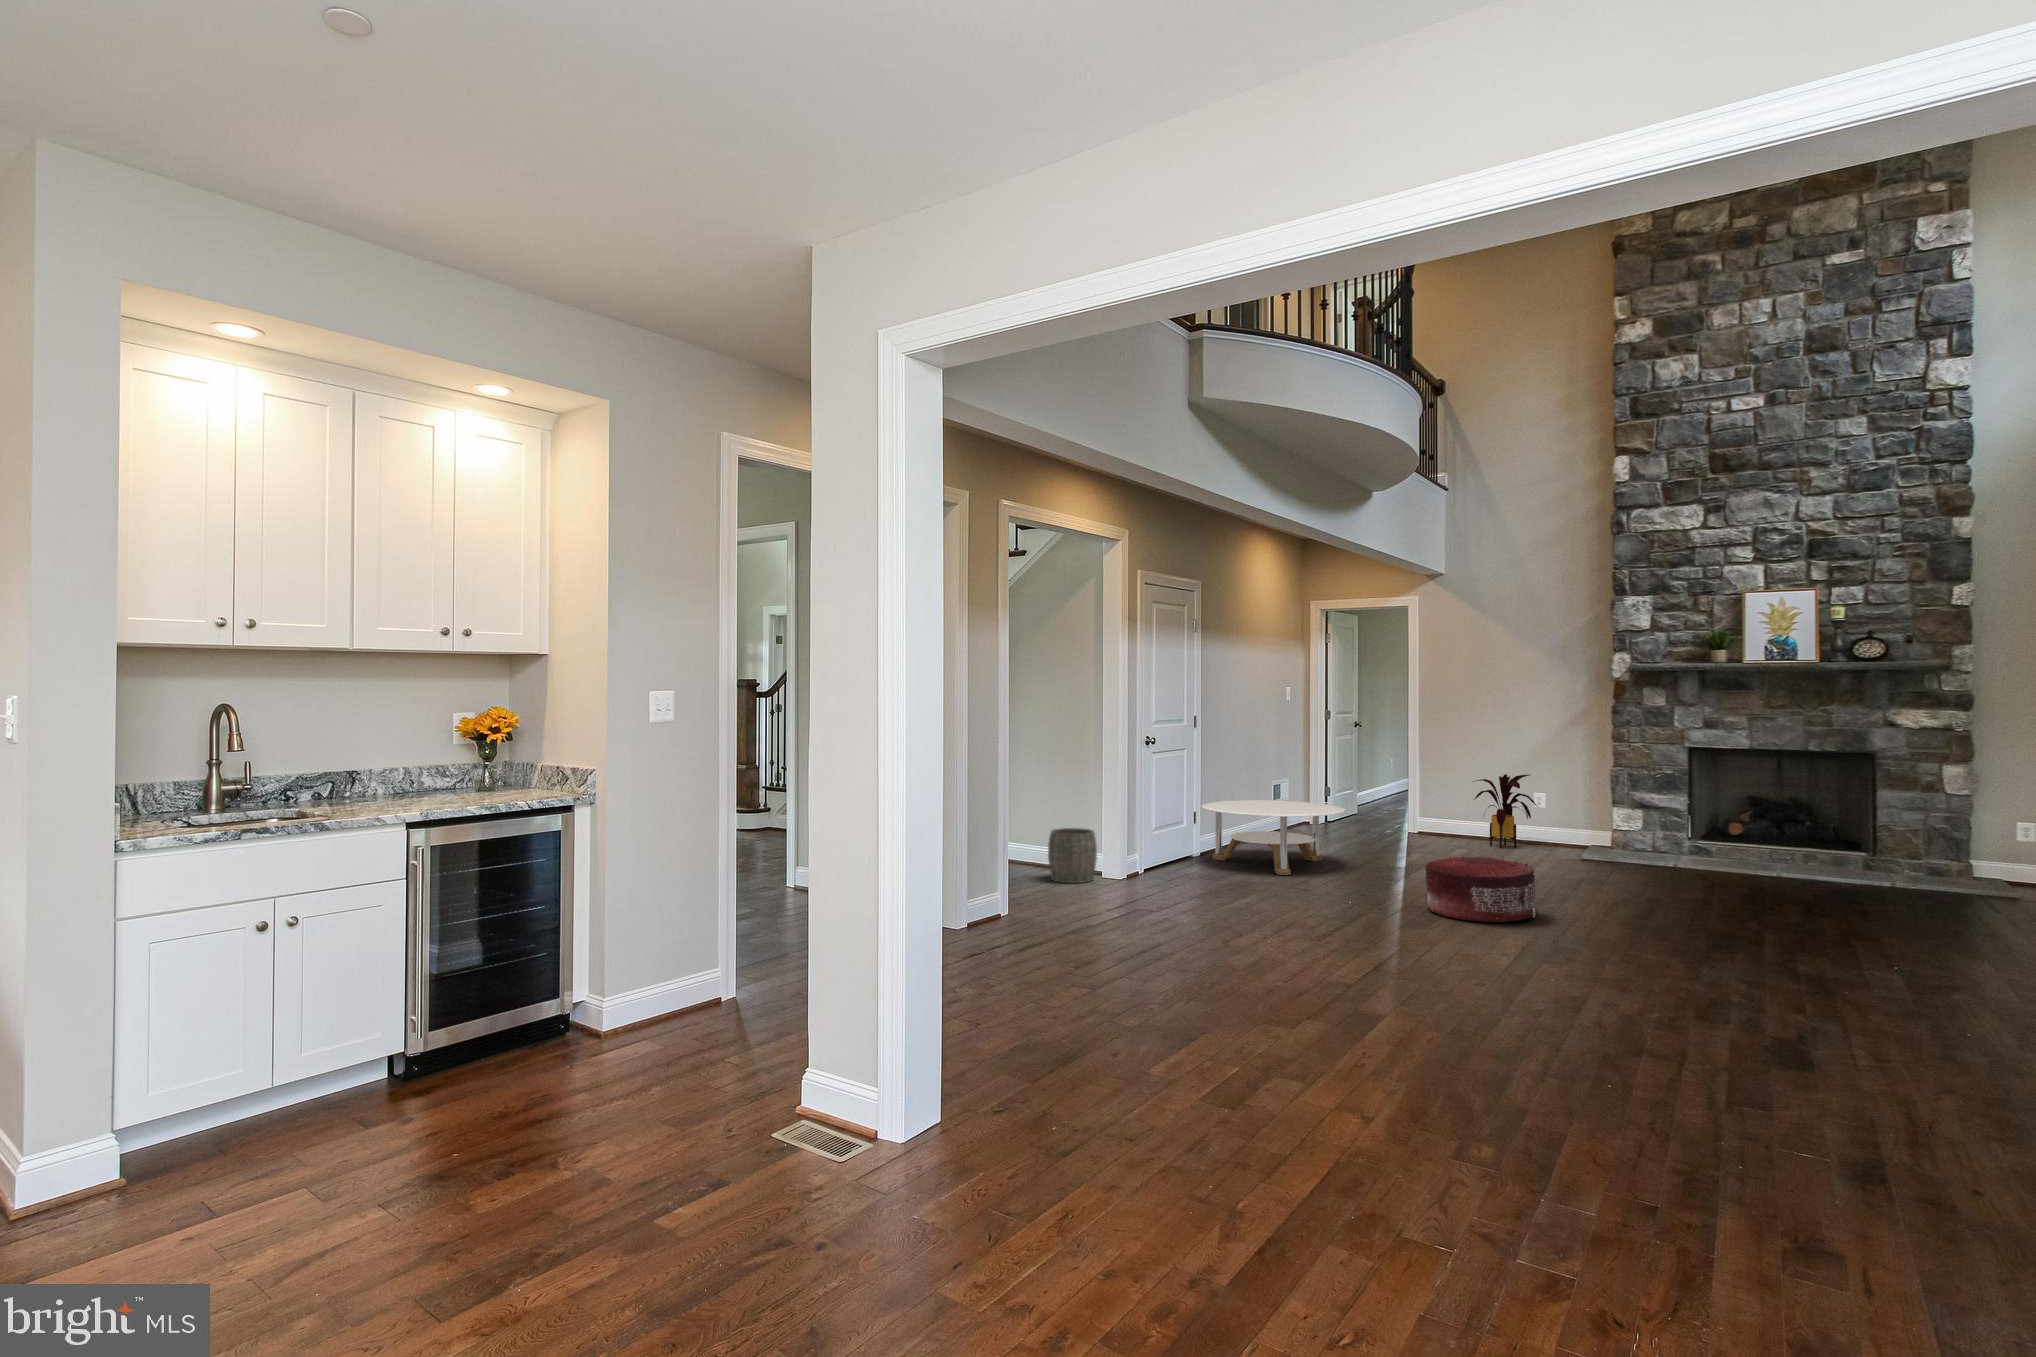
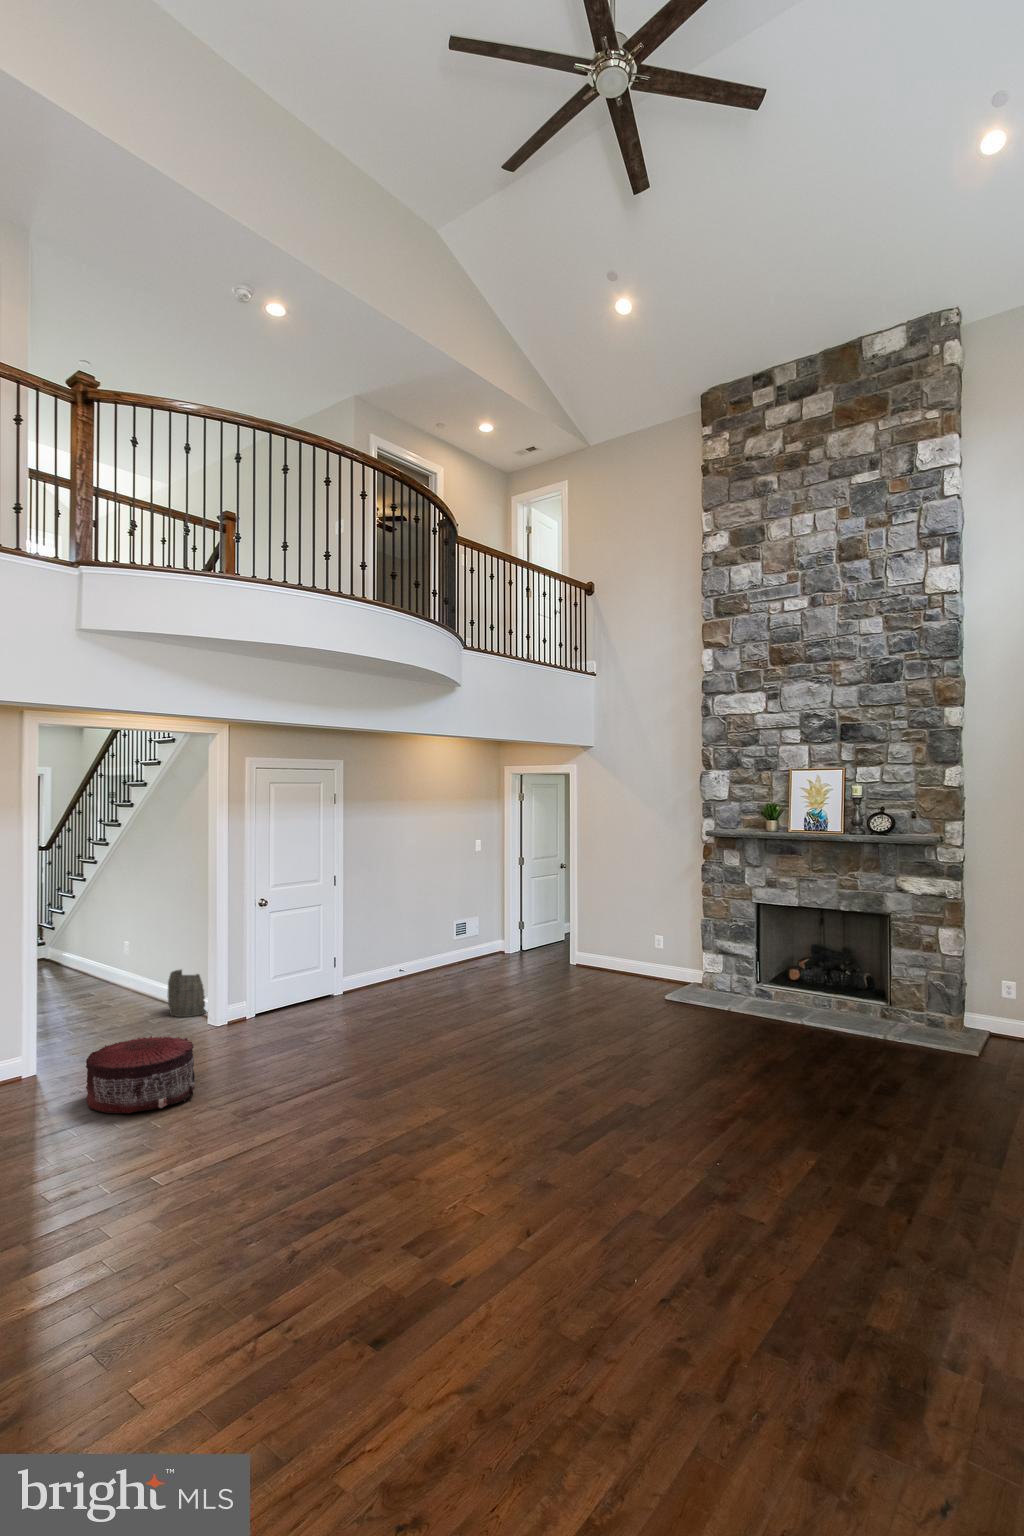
house plant: present [1475,774,1538,848] -> none [600,920,660,985]
round table: present [1202,800,1345,875] -> none [330,941,450,1012]
pouf: present [1425,856,1537,922] -> present [86,1036,195,1113]

